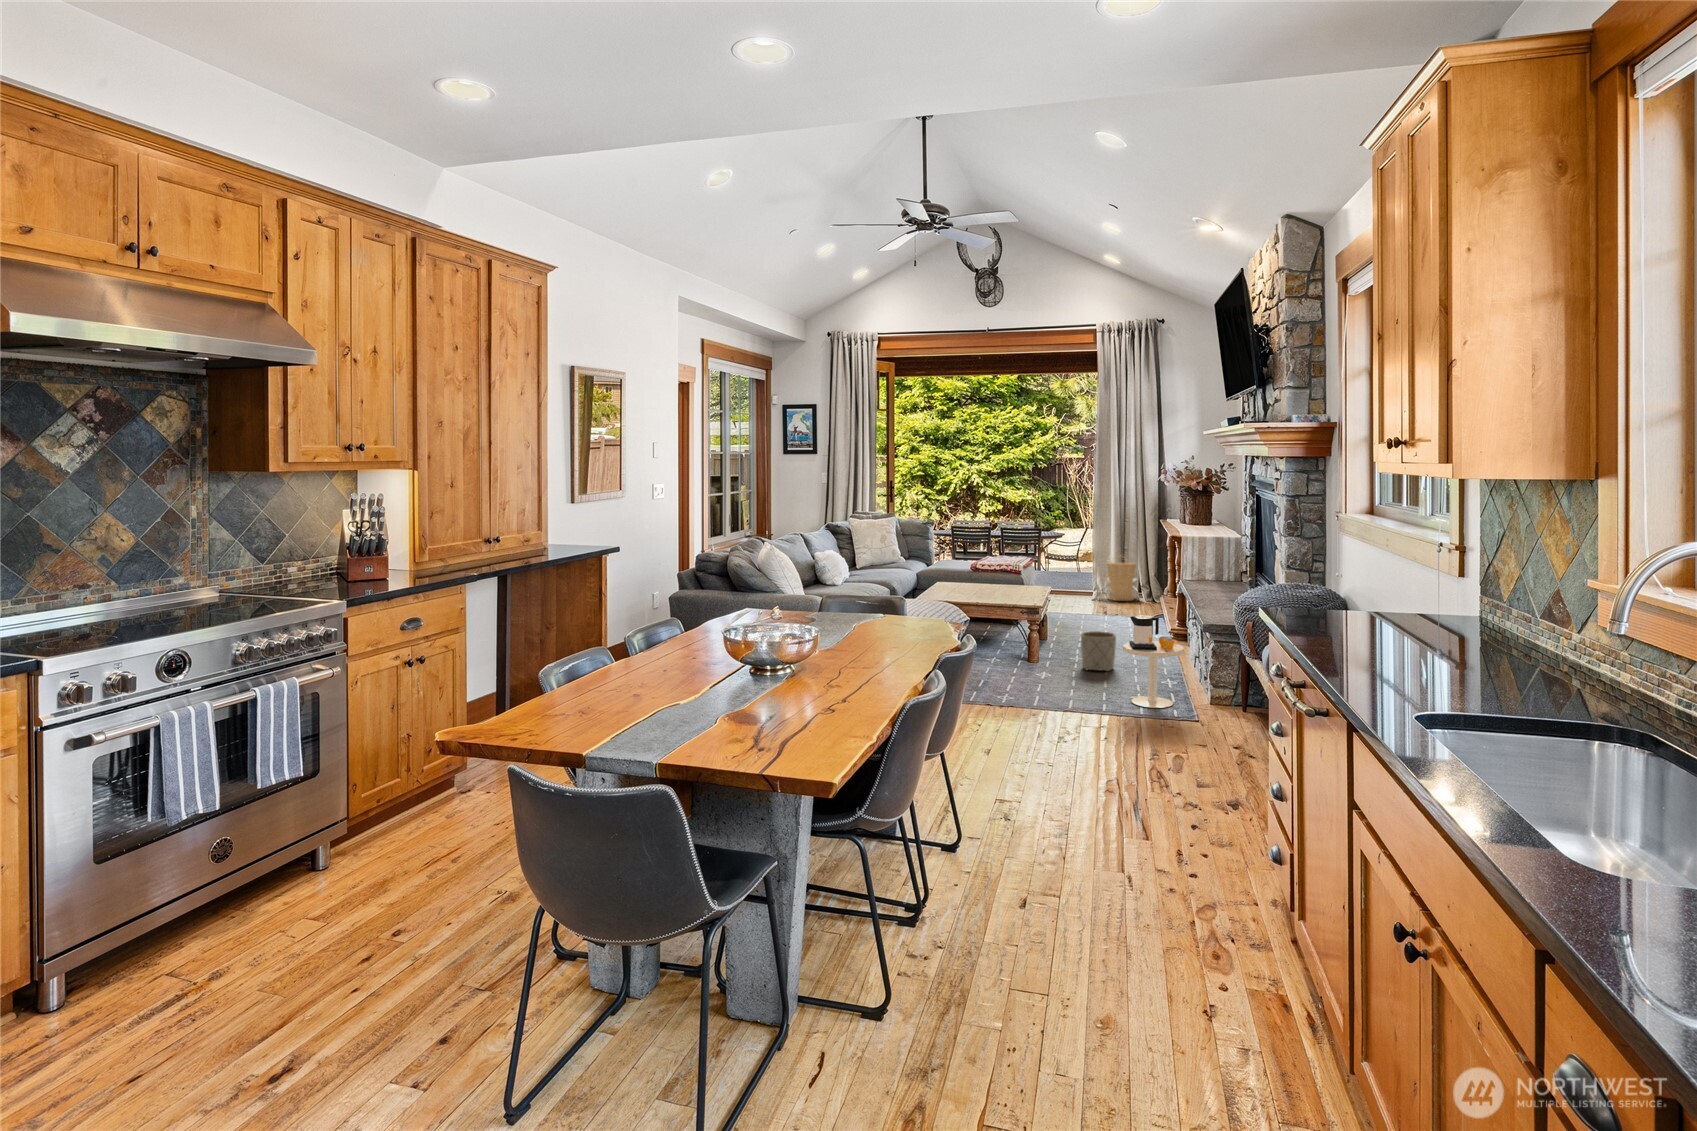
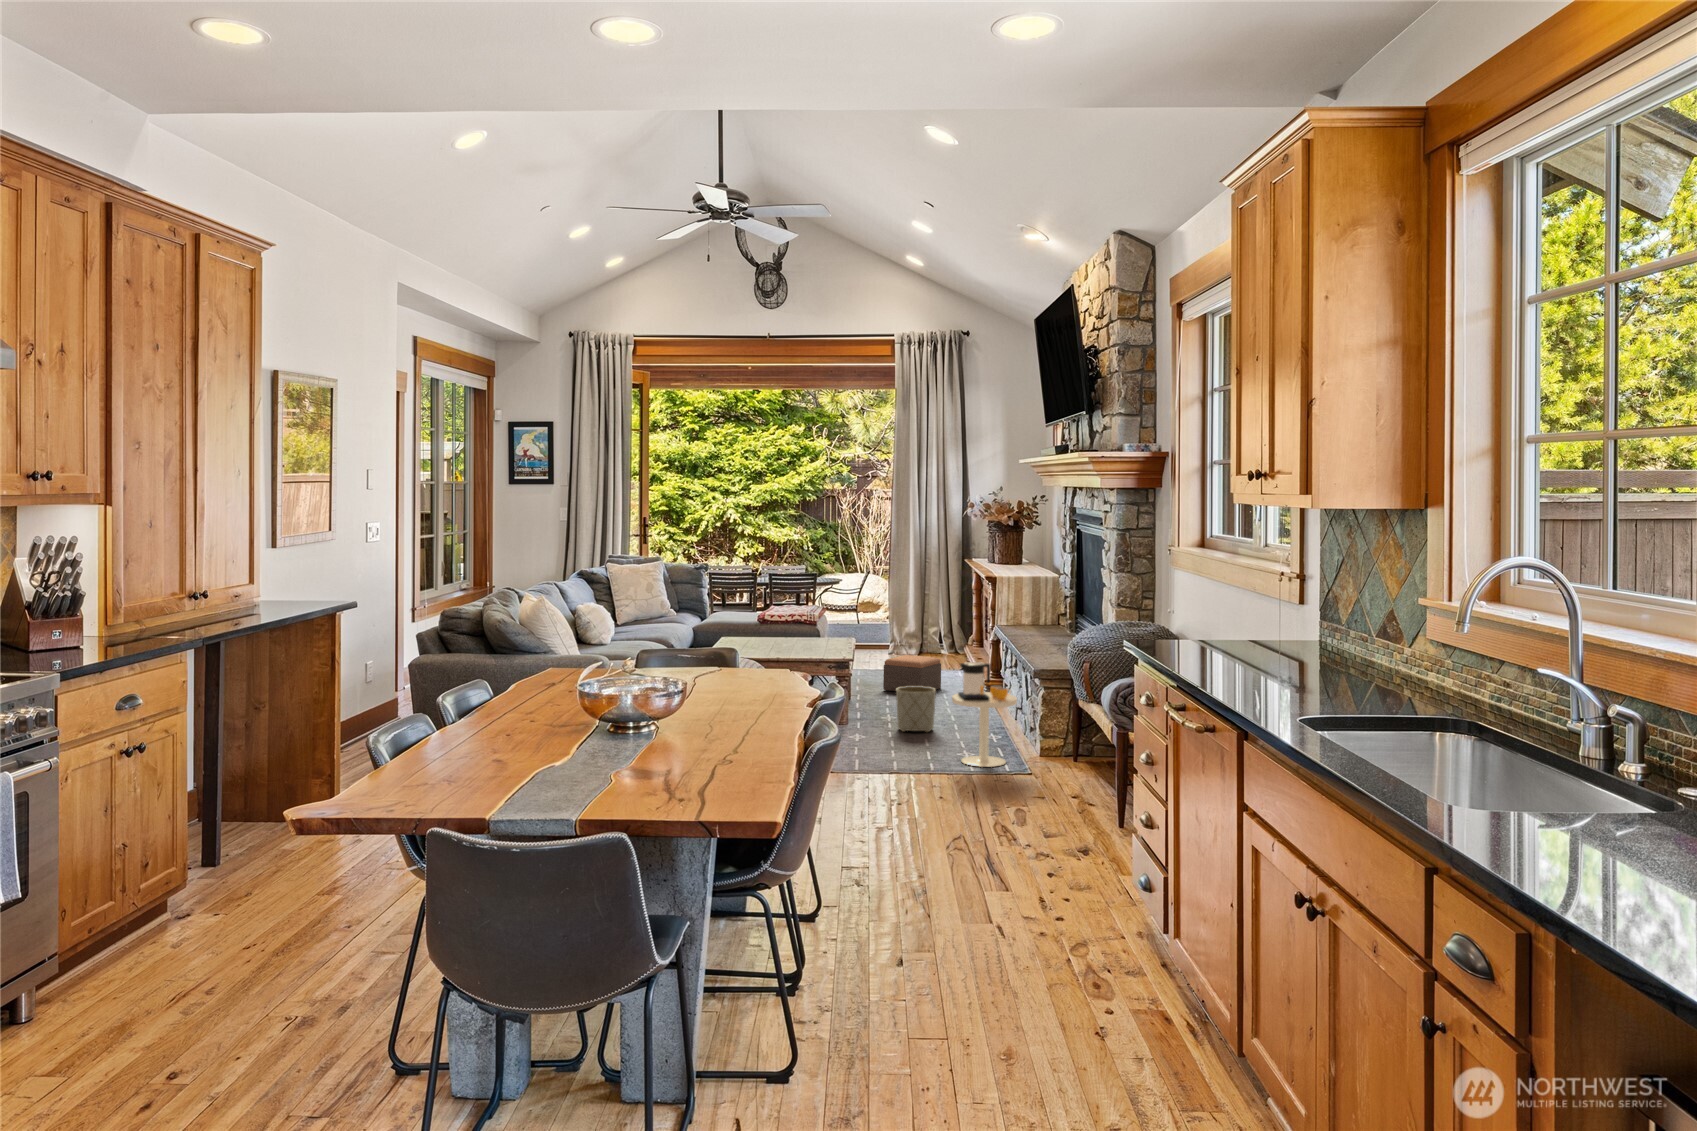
basket: present [1105,559,1136,601] -> none [903,602,942,658]
footstool: none [1079,601,1131,635] -> present [883,655,941,691]

